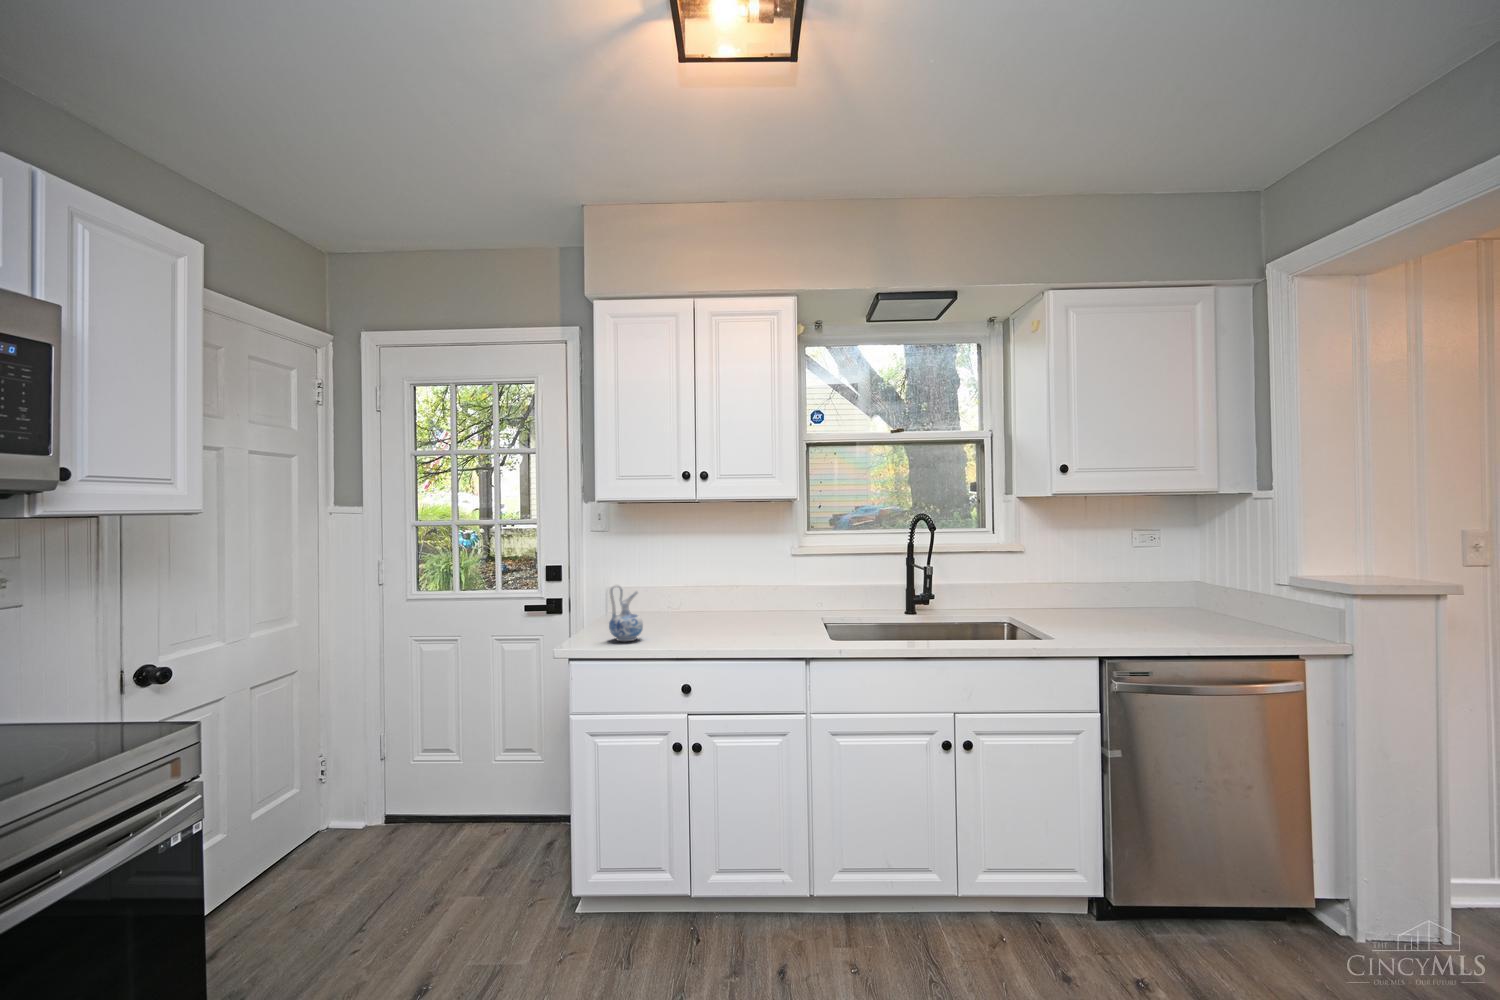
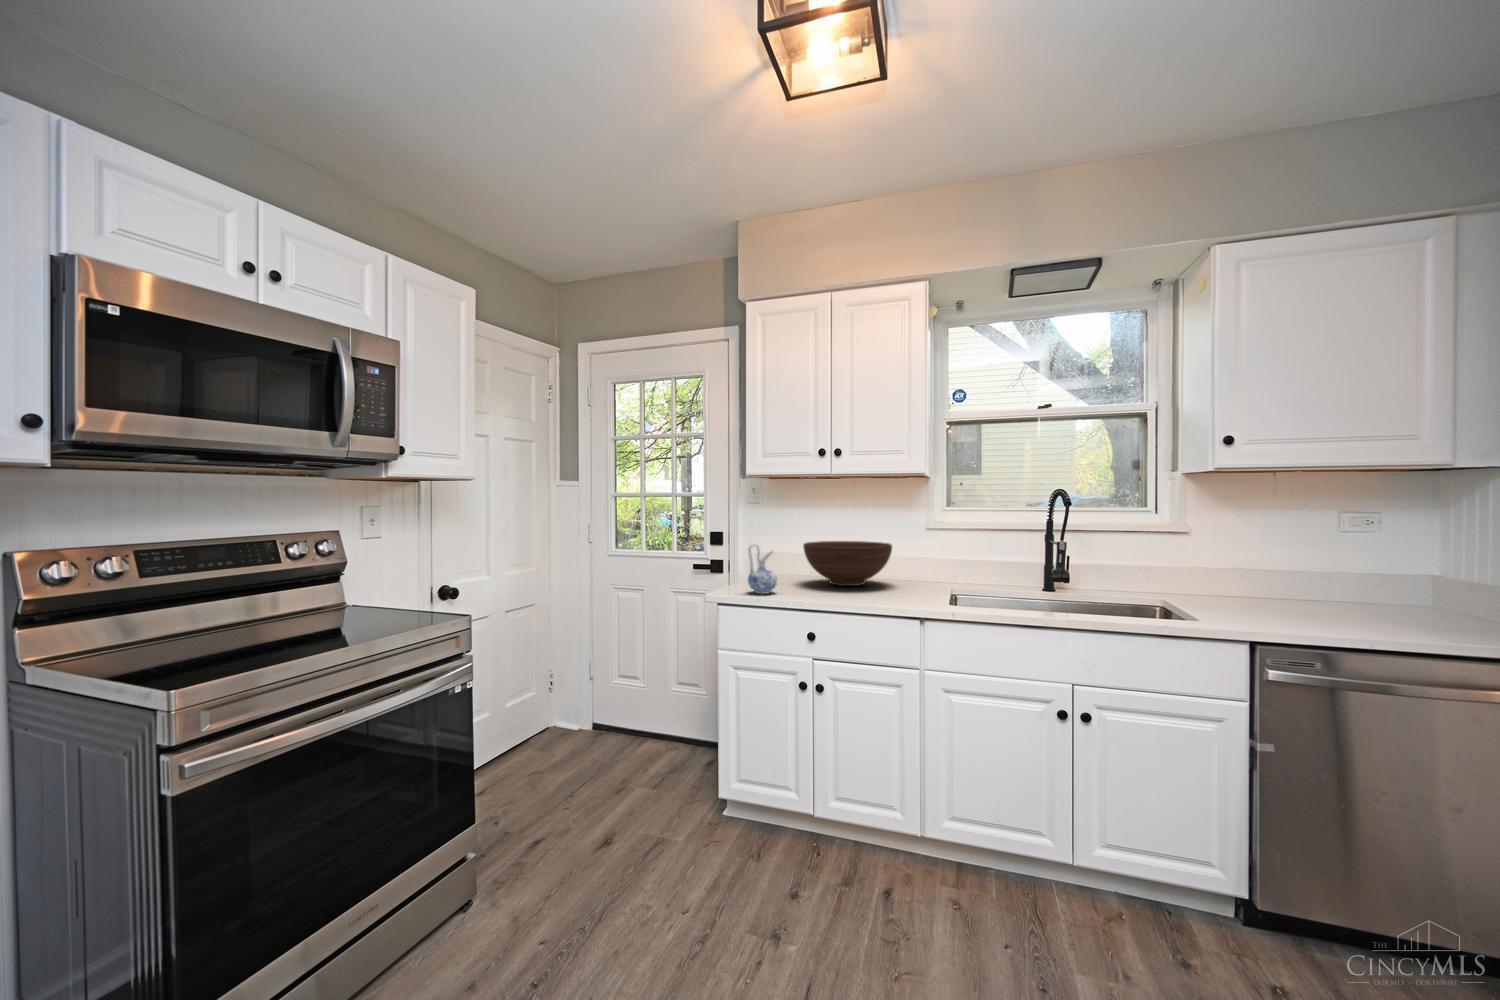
fruit bowl: none [664,573,760,624] -> present [803,541,892,586]

